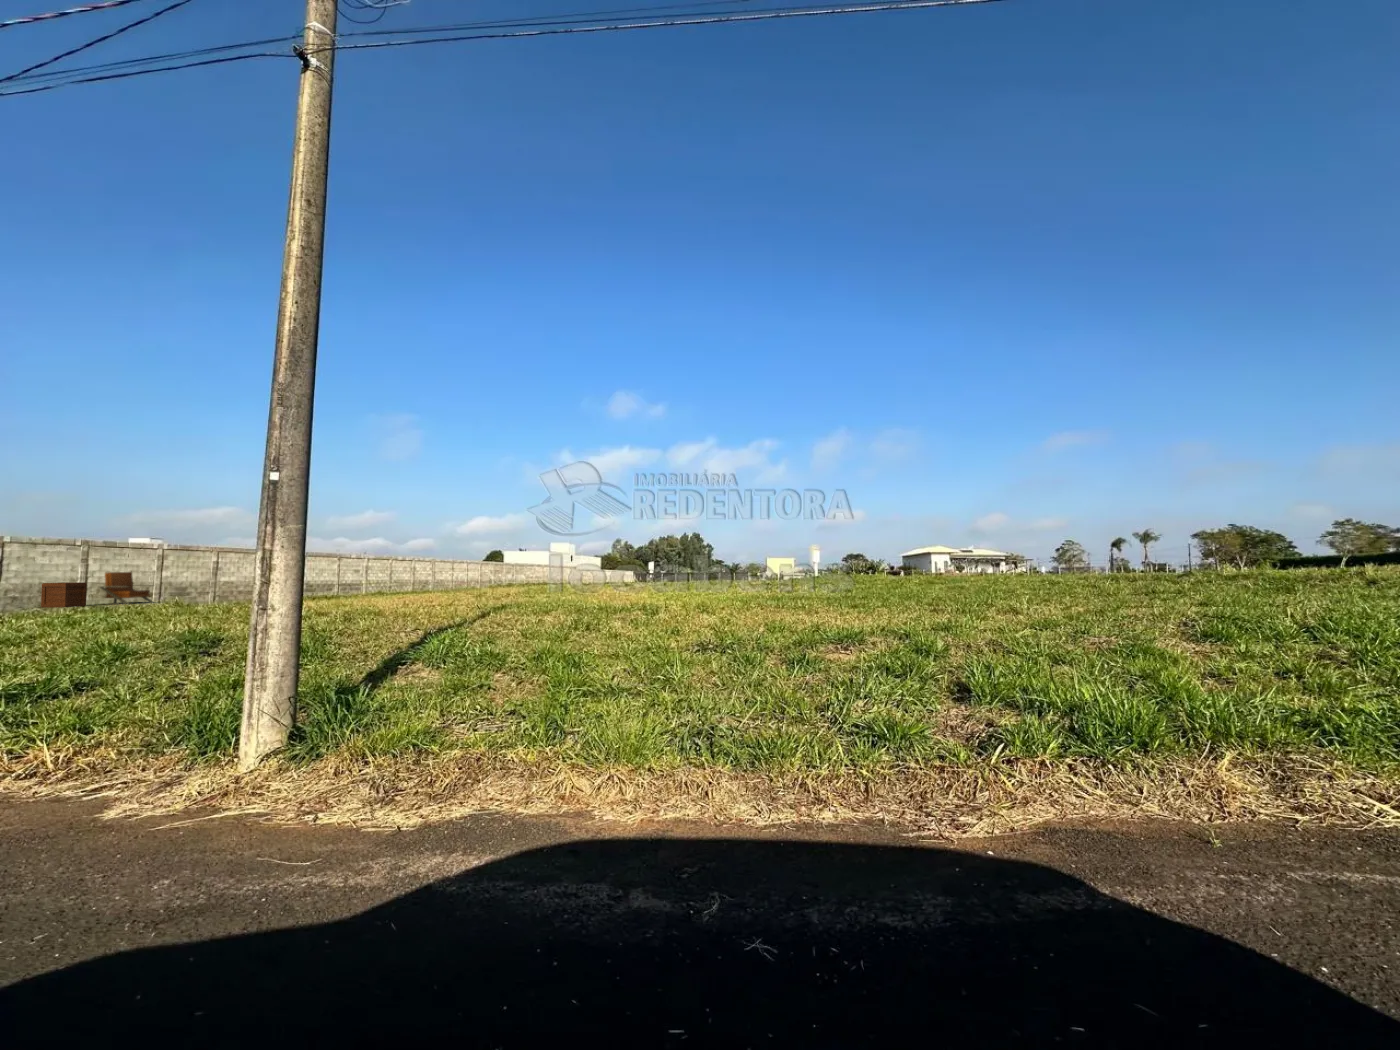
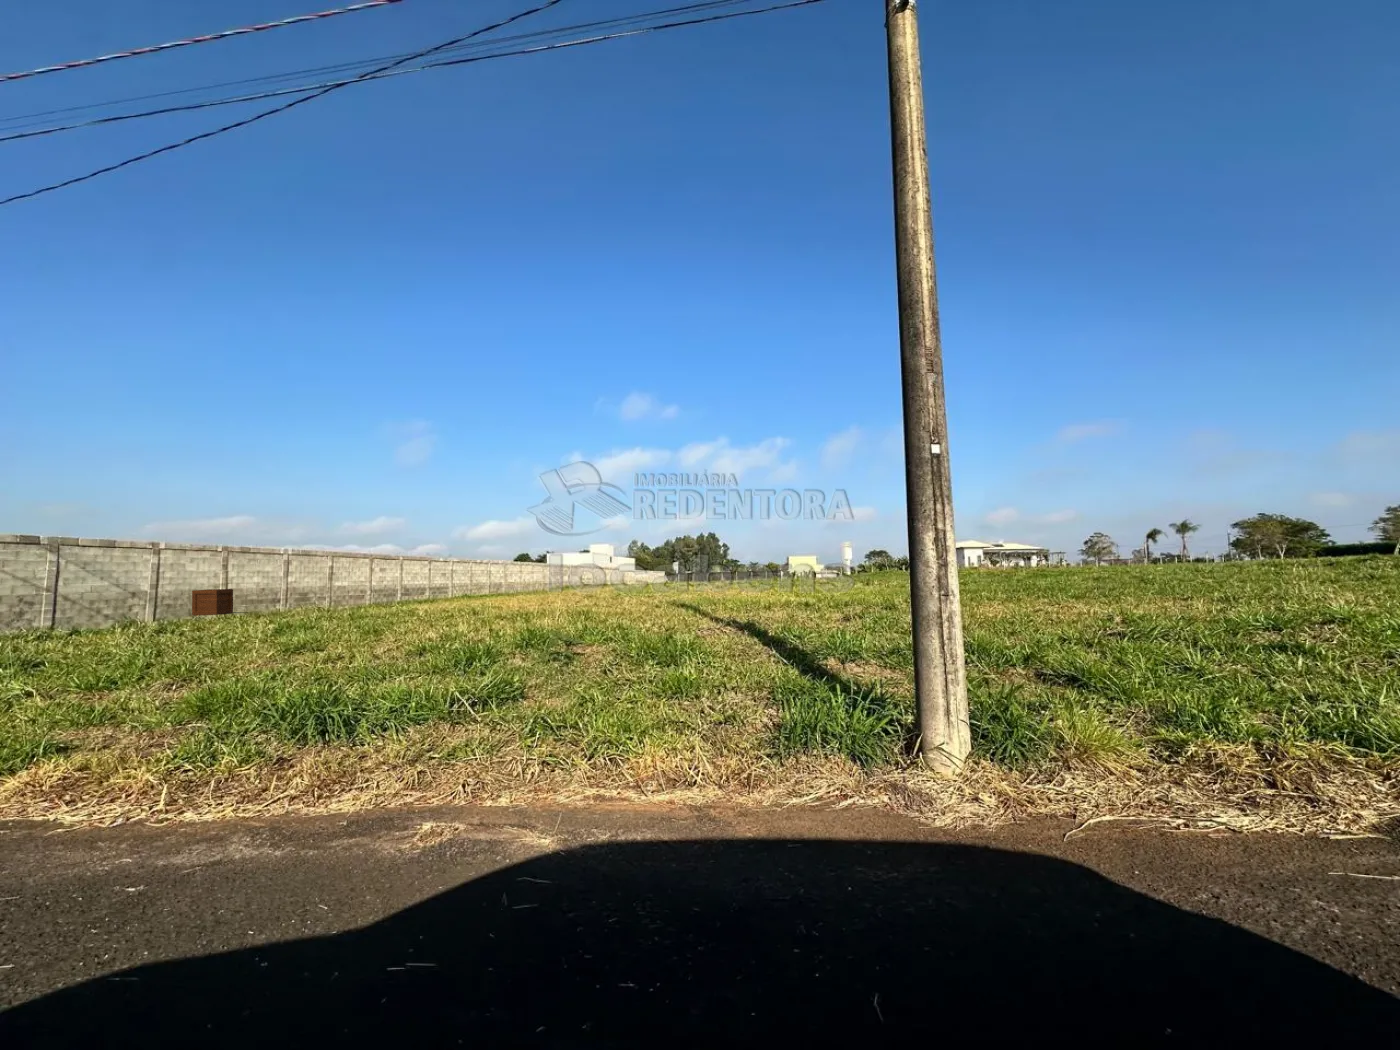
lounge chair: present [99,572,153,605] -> none [238,577,289,612]

